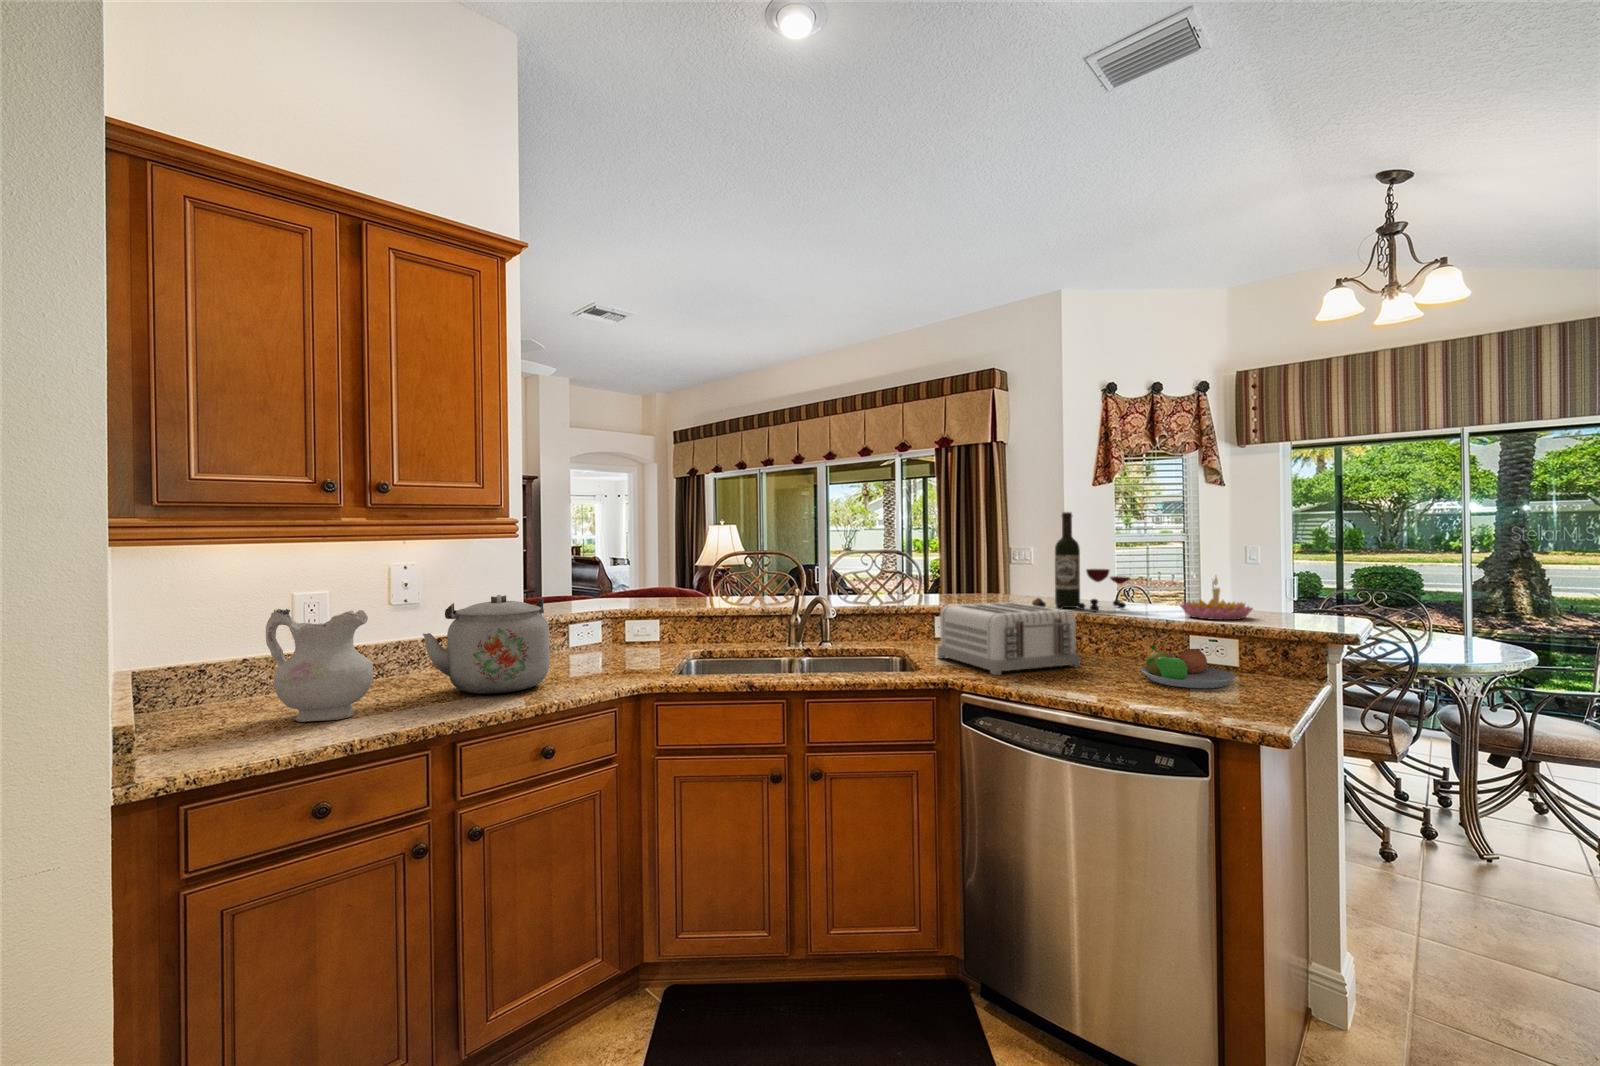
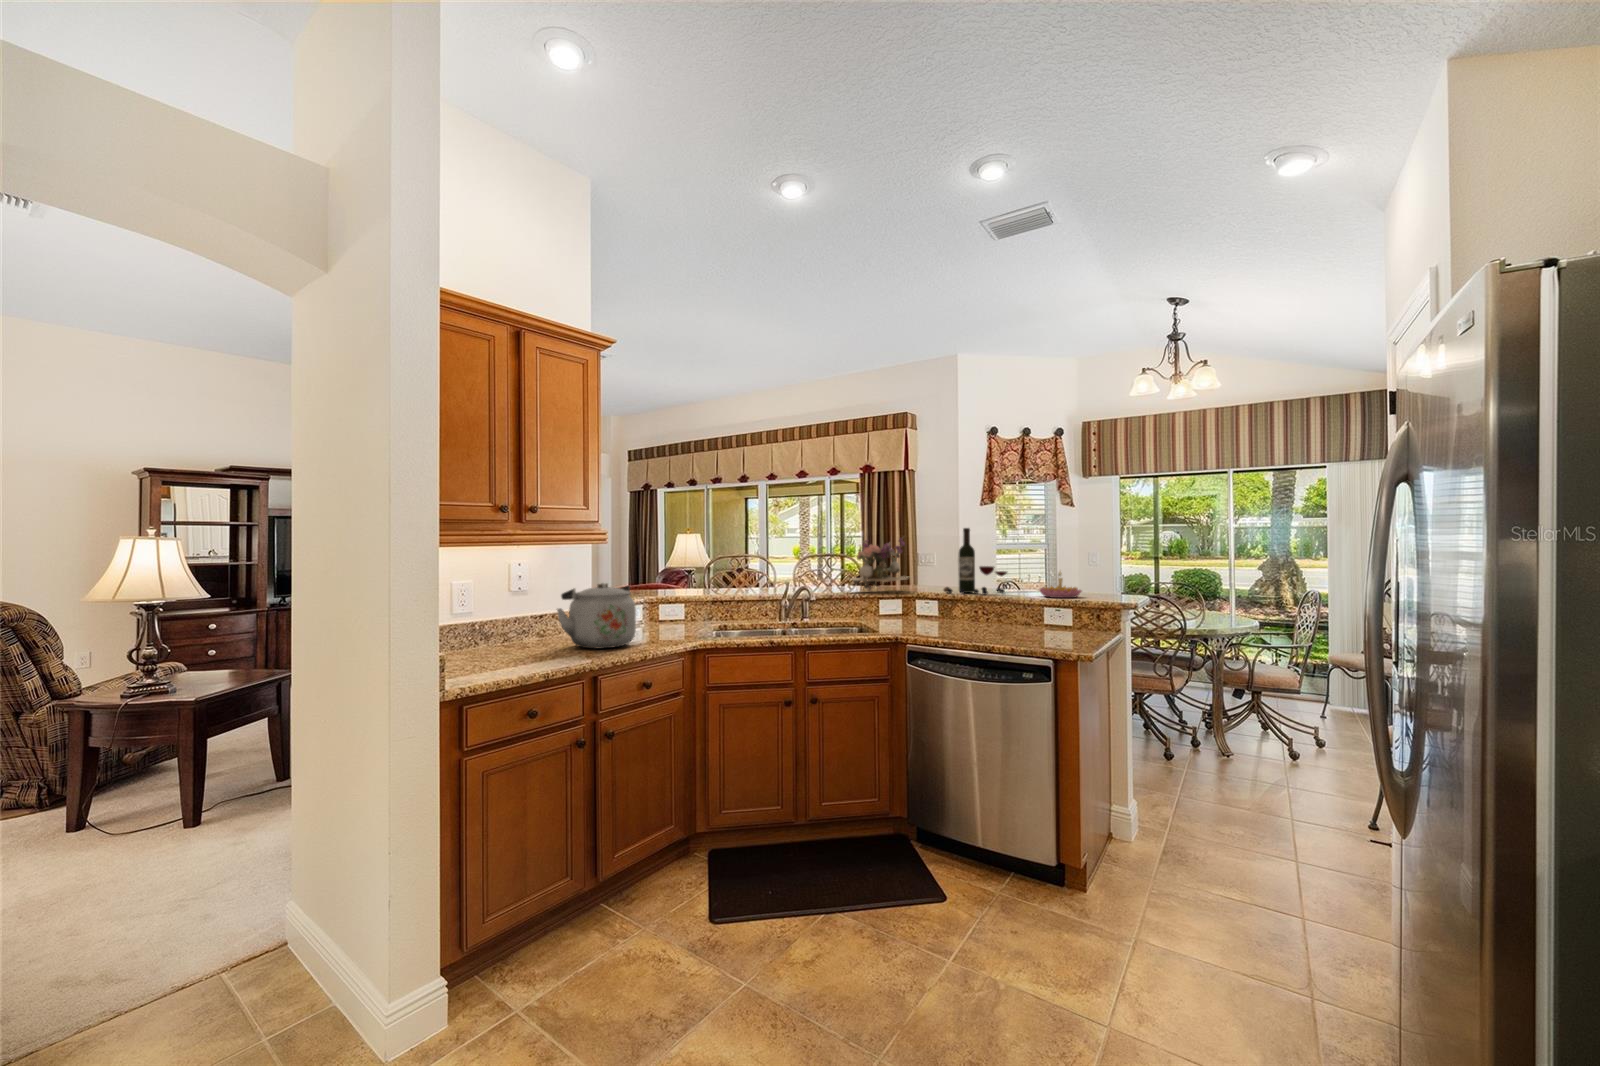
flower arrangement: none [890,526,990,603] -> present [847,538,908,589]
toaster: present [938,602,1080,675] -> none [884,588,977,634]
ceramic pitcher: present [266,609,373,722] -> none [470,590,537,663]
fruit bowl: present [1141,645,1236,688] -> none [1014,613,1070,638]

